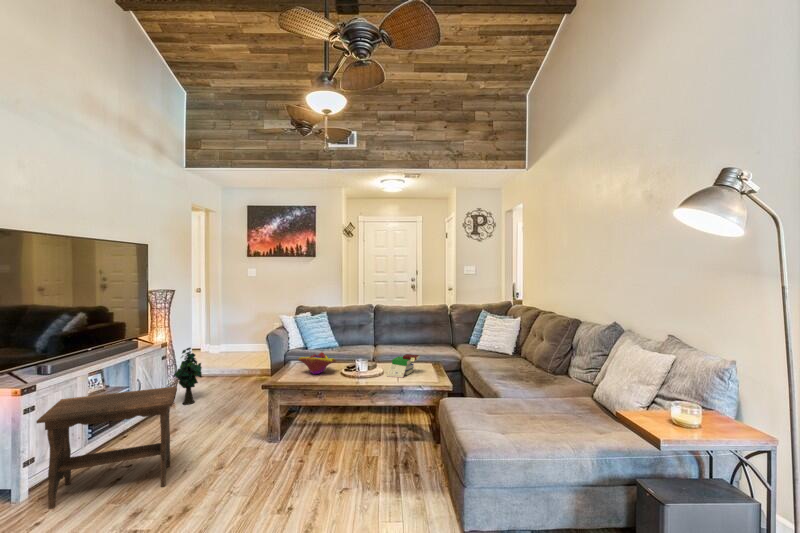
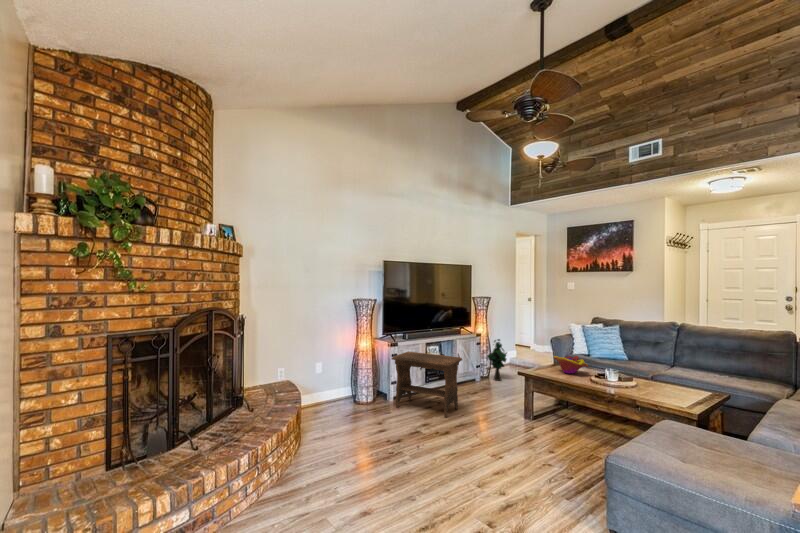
book: present [387,354,420,378] -> none [633,373,680,395]

